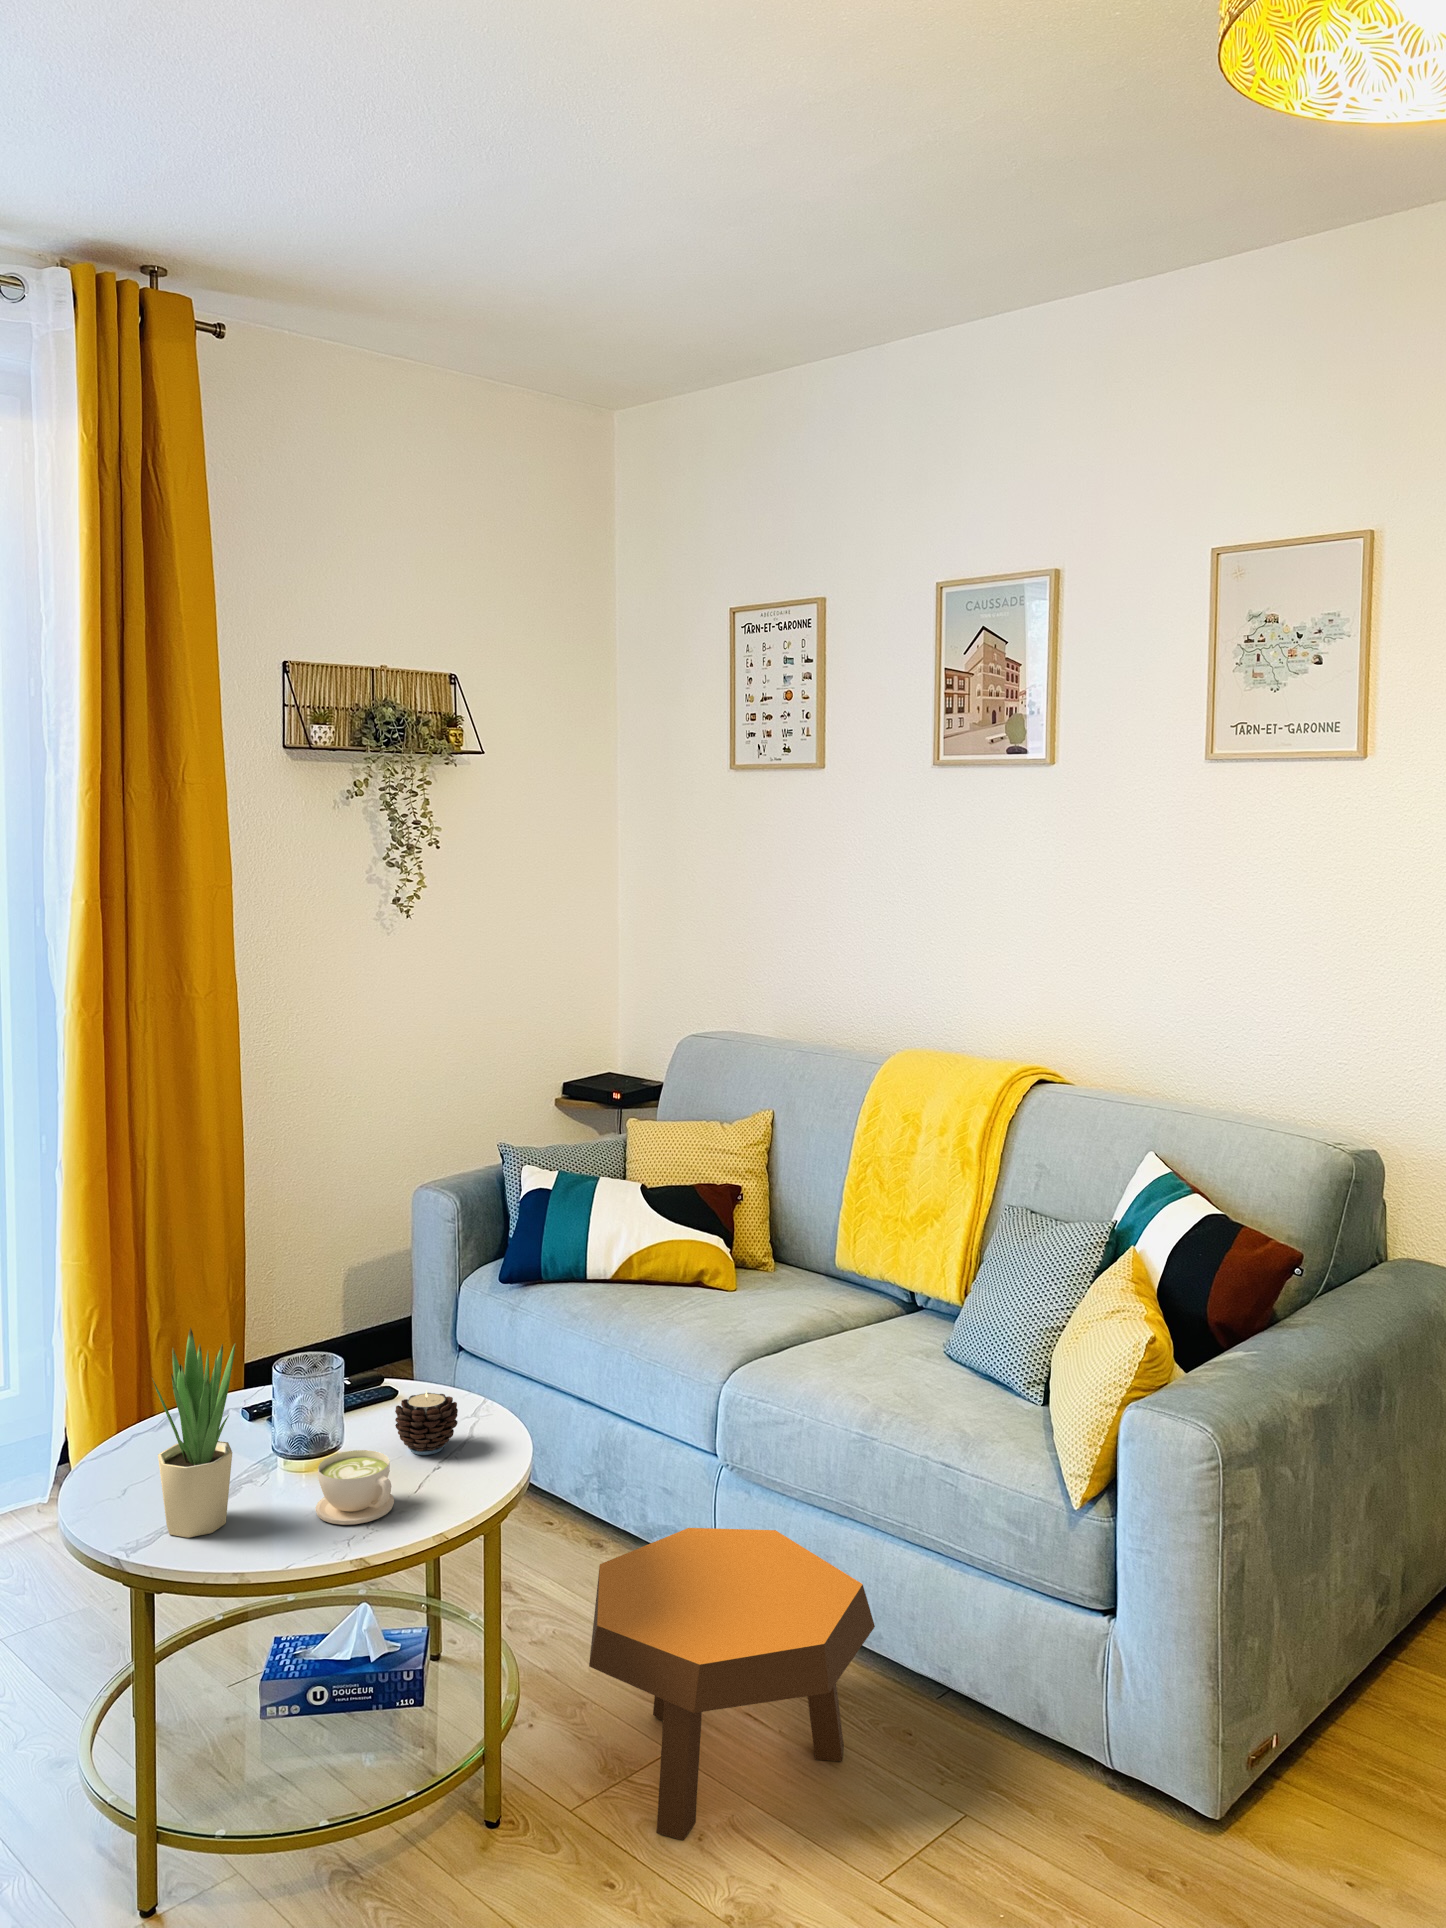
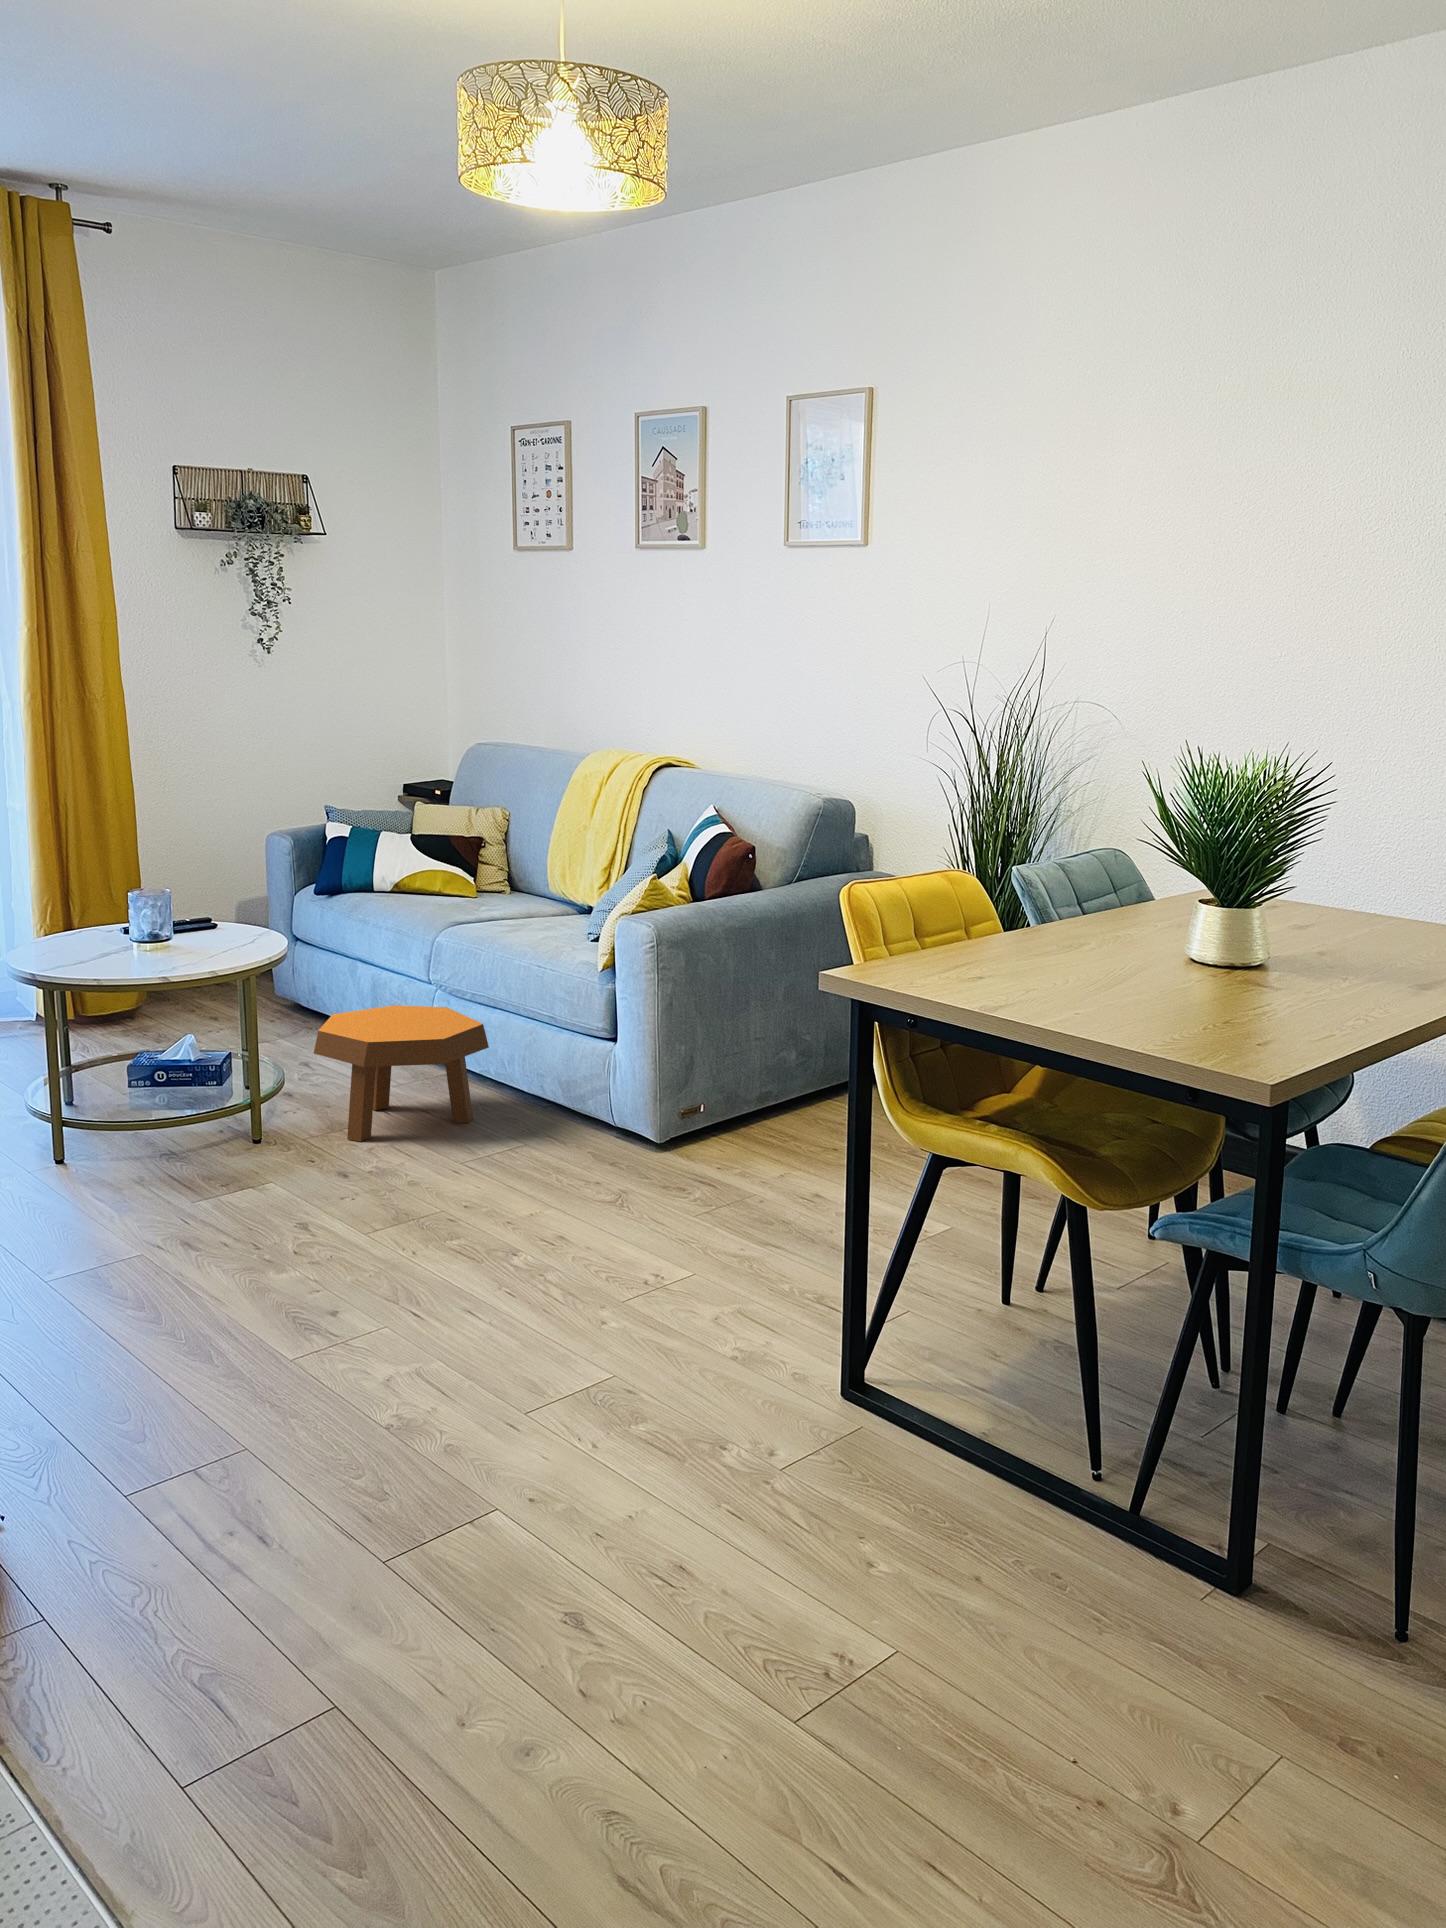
potted plant: present [153,1328,235,1538] -> none [56,838,104,953]
candle: present [395,1390,458,1455] -> none [205,900,243,937]
coffee cup: present [316,1450,394,1525] -> none [151,920,196,952]

